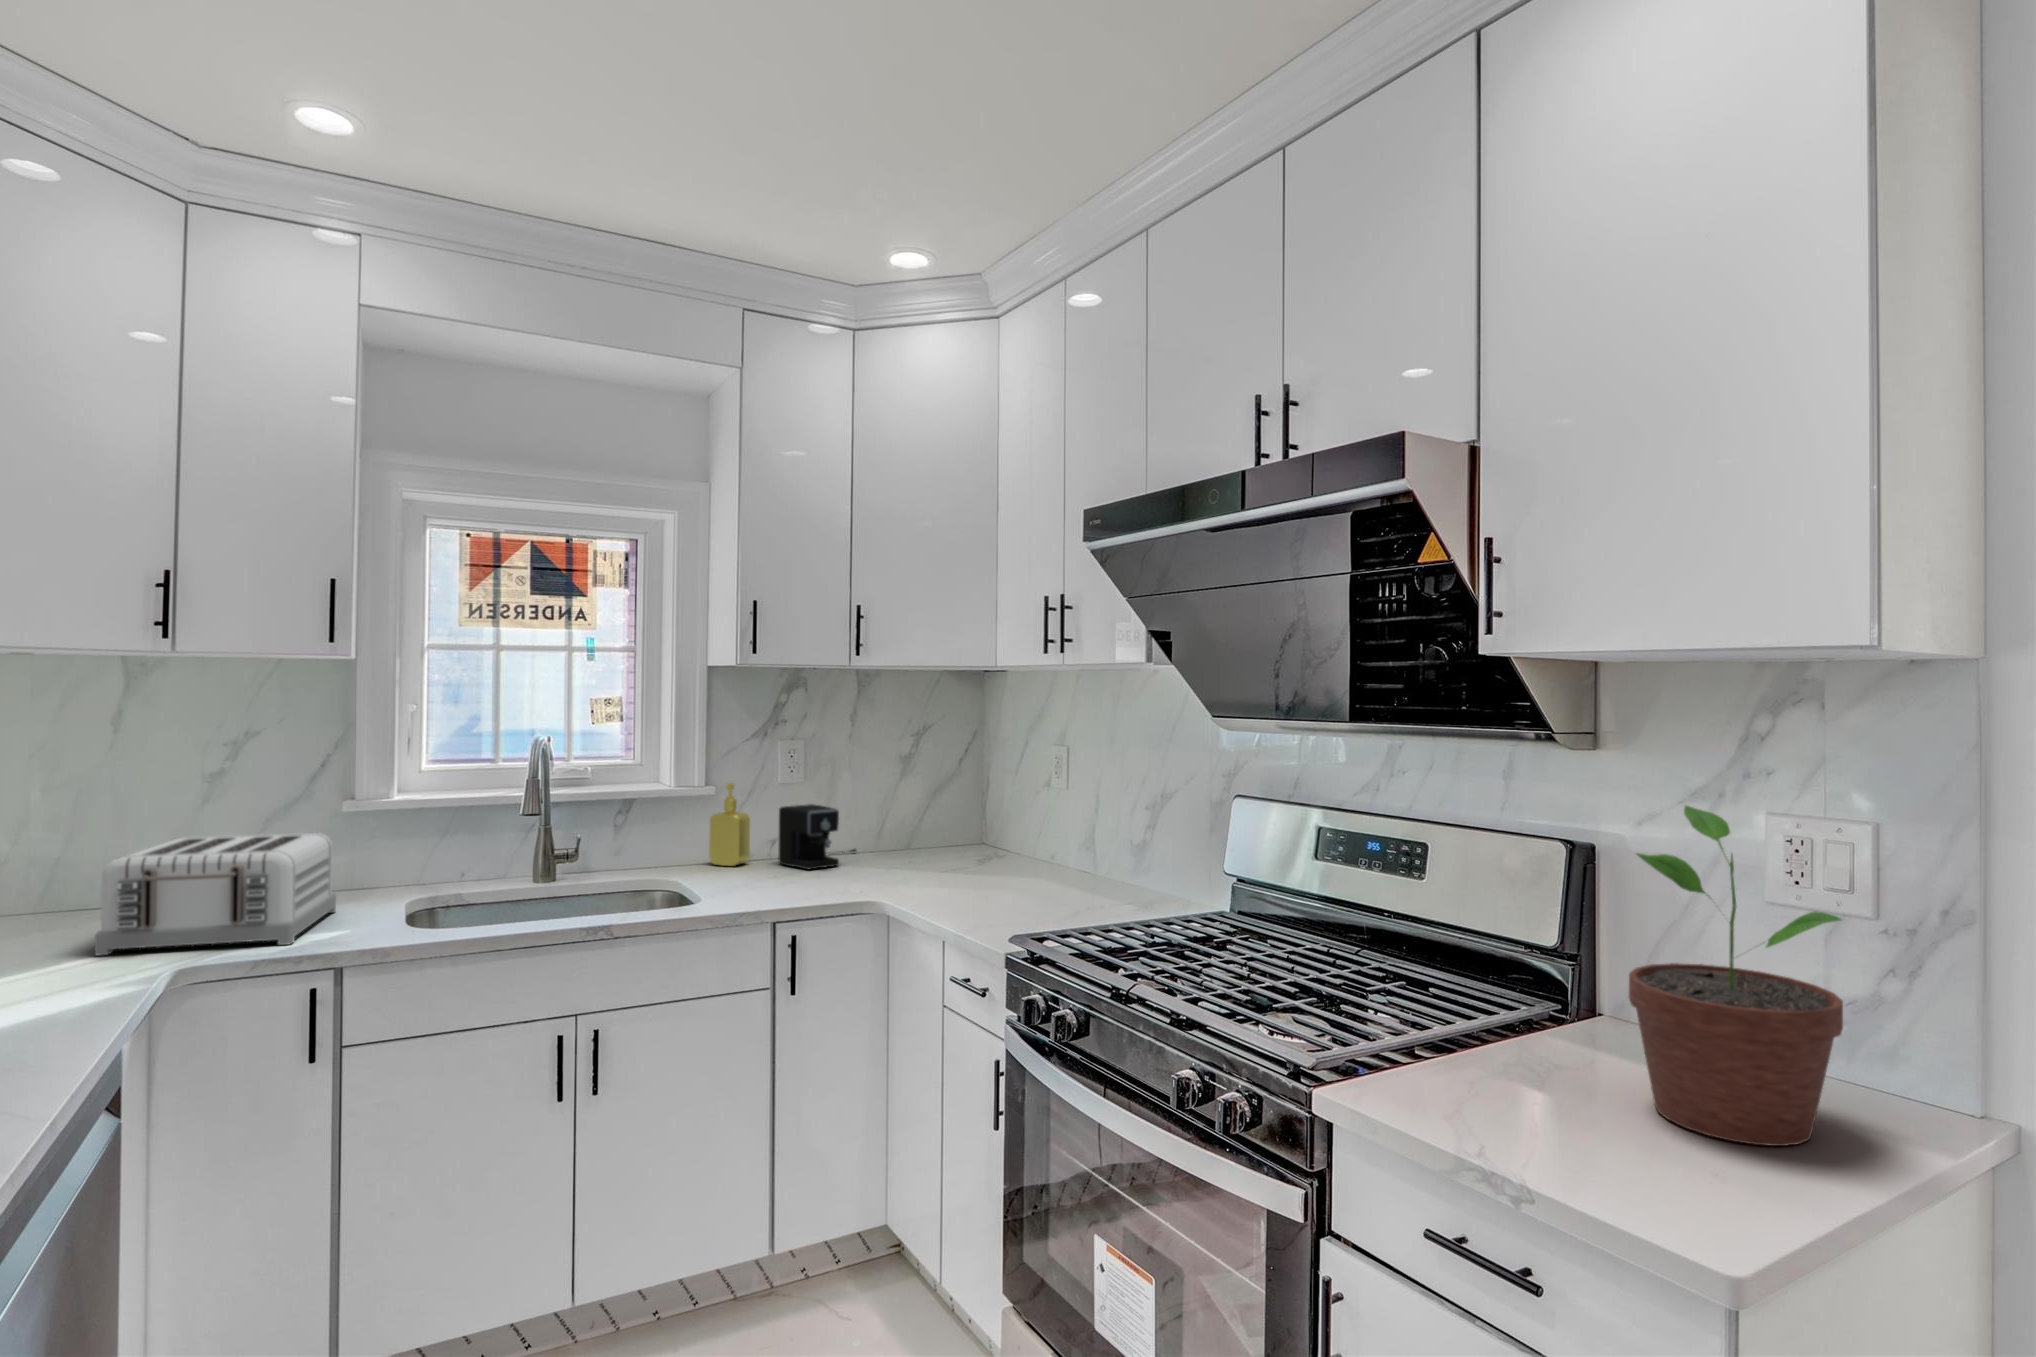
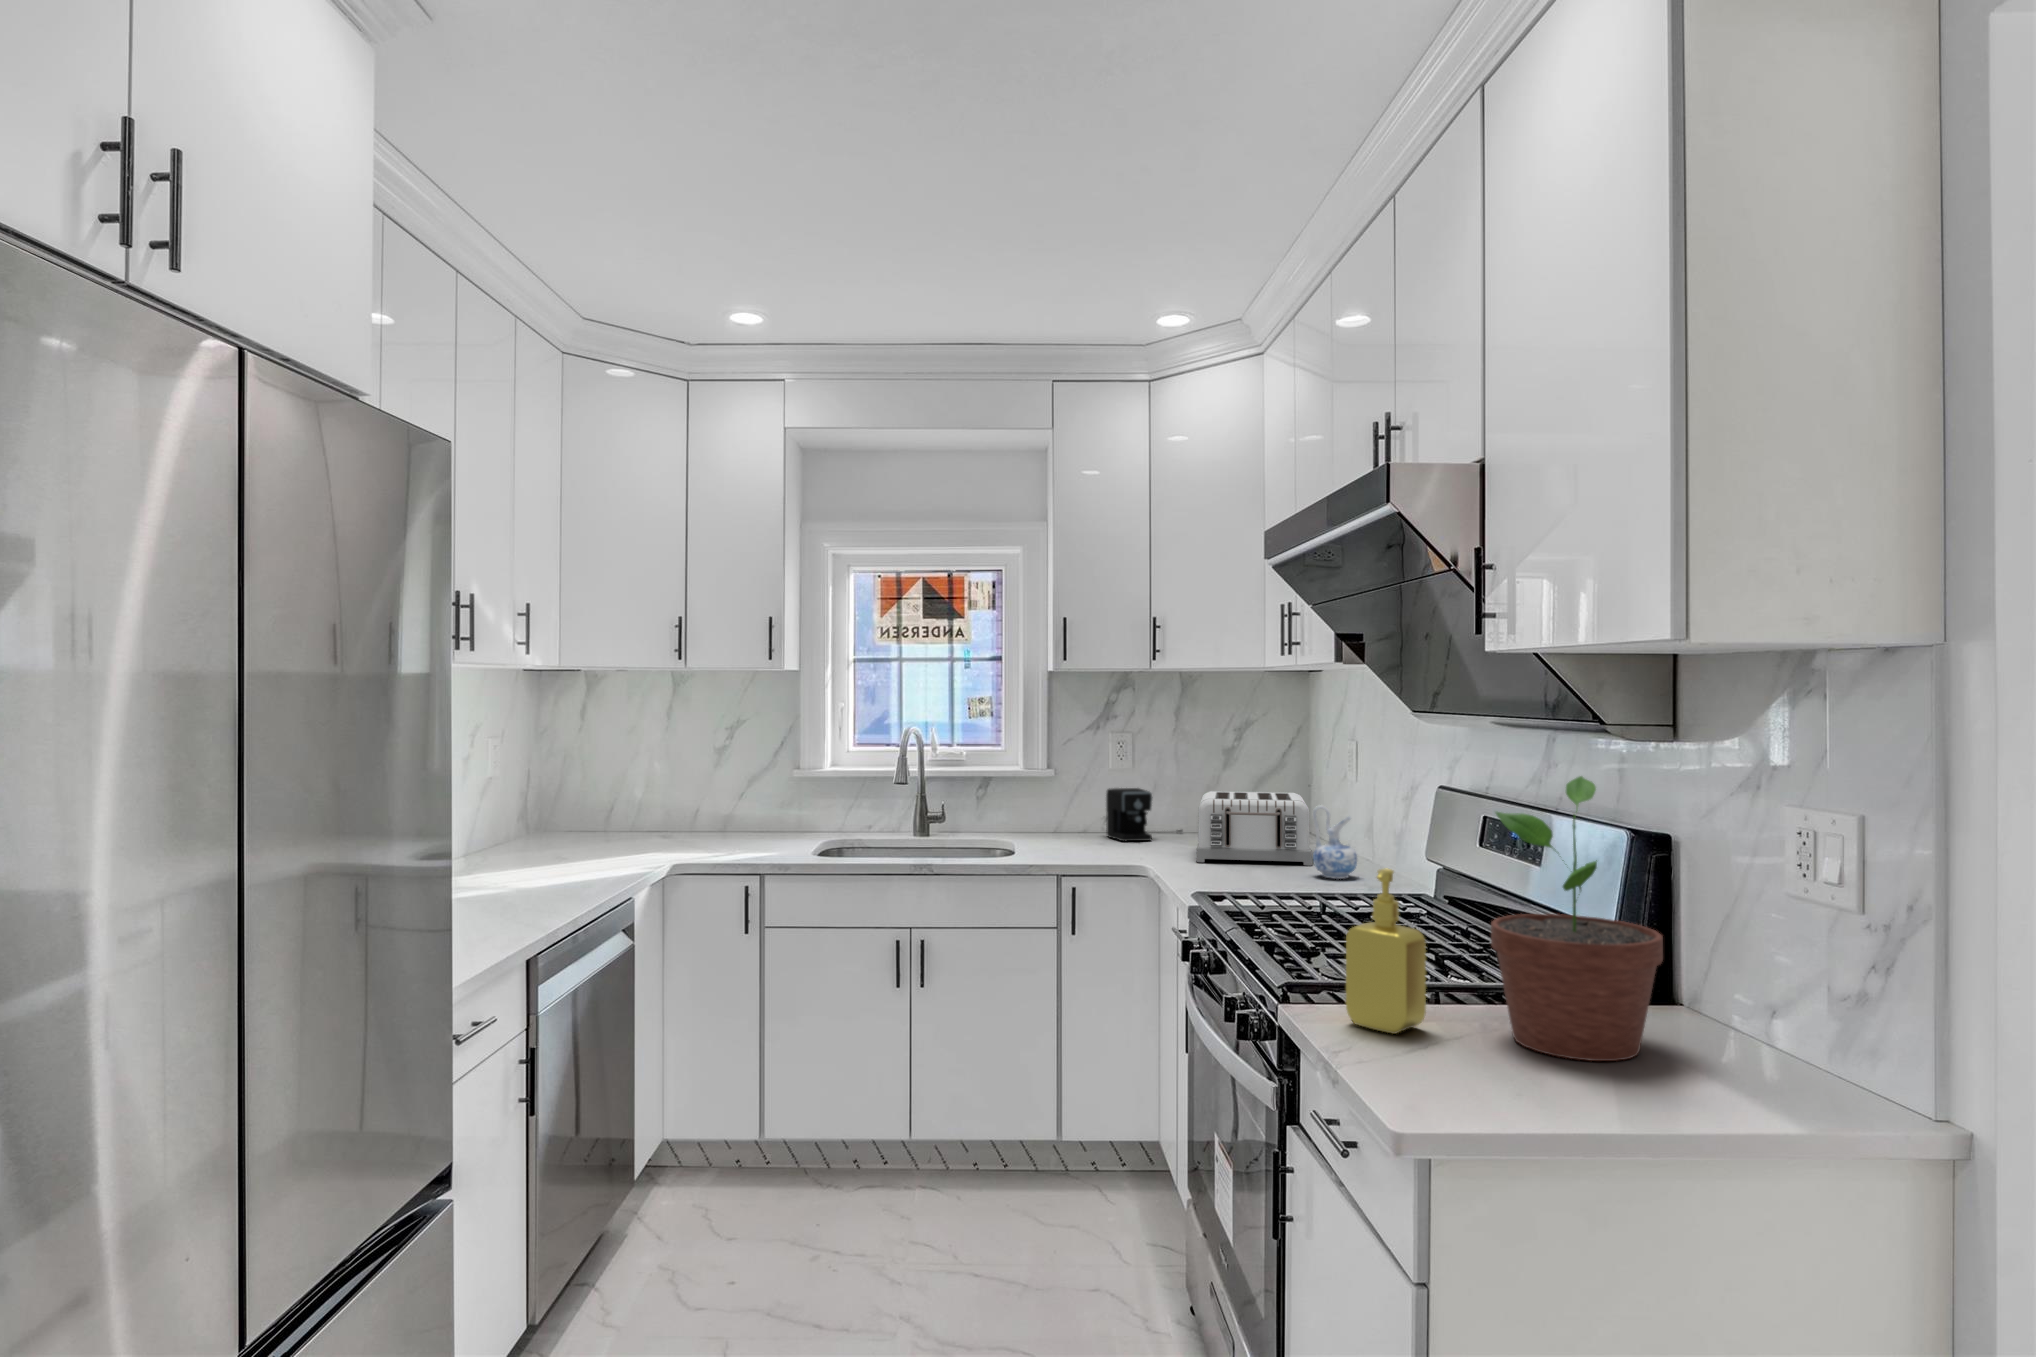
soap dispenser: present [709,783,750,866] -> present [1346,869,1426,1034]
ceramic pitcher: none [1082,822,1129,903] -> present [1313,805,1357,879]
toaster: present [95,833,336,955] -> present [1197,791,1312,866]

